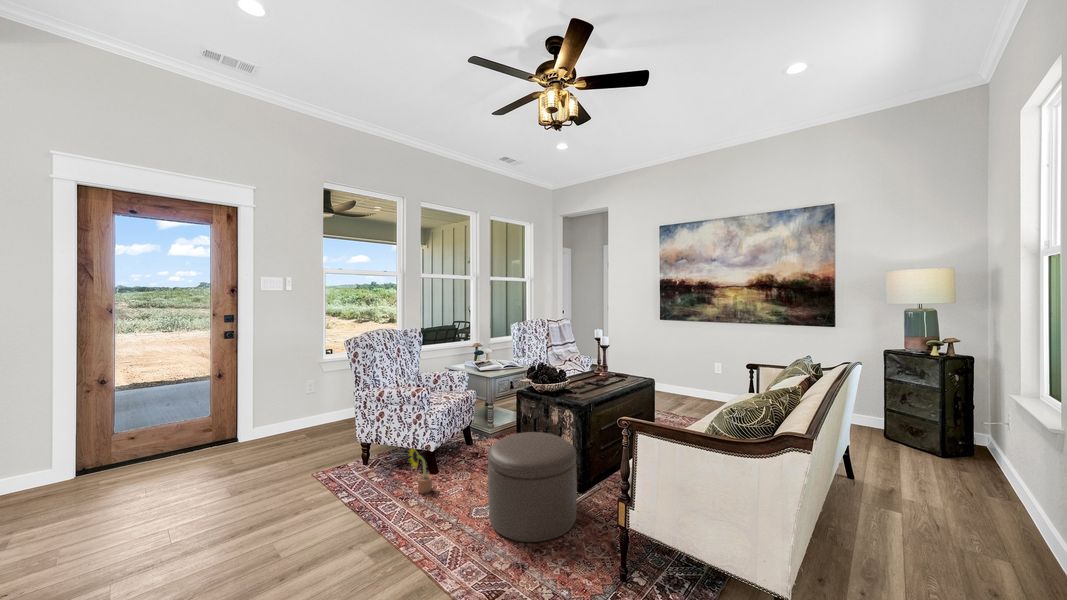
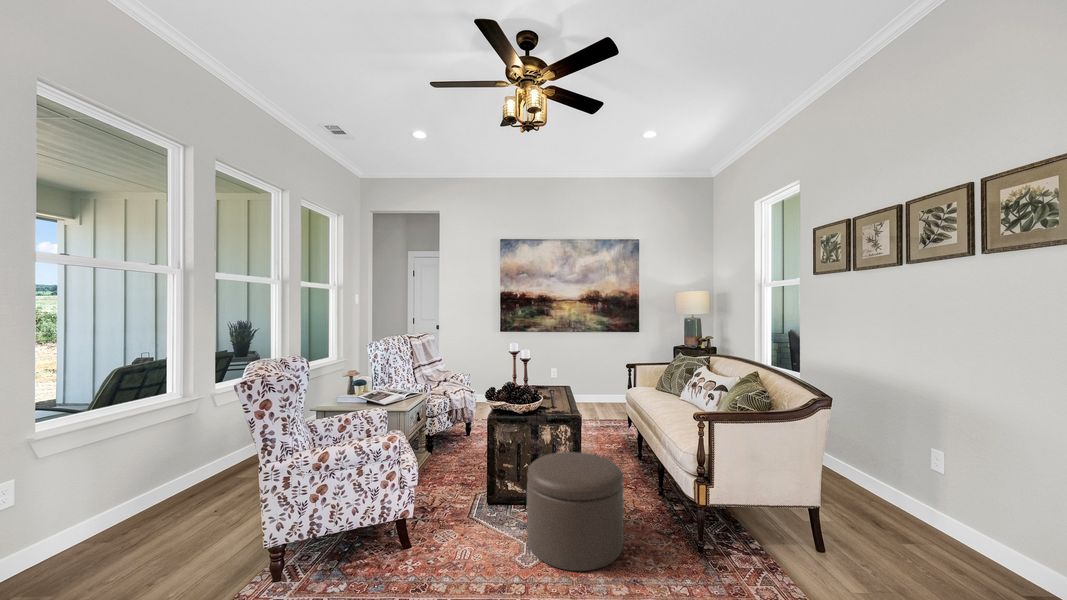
decorative plant: present [408,449,432,494] -> none [404,515,436,577]

